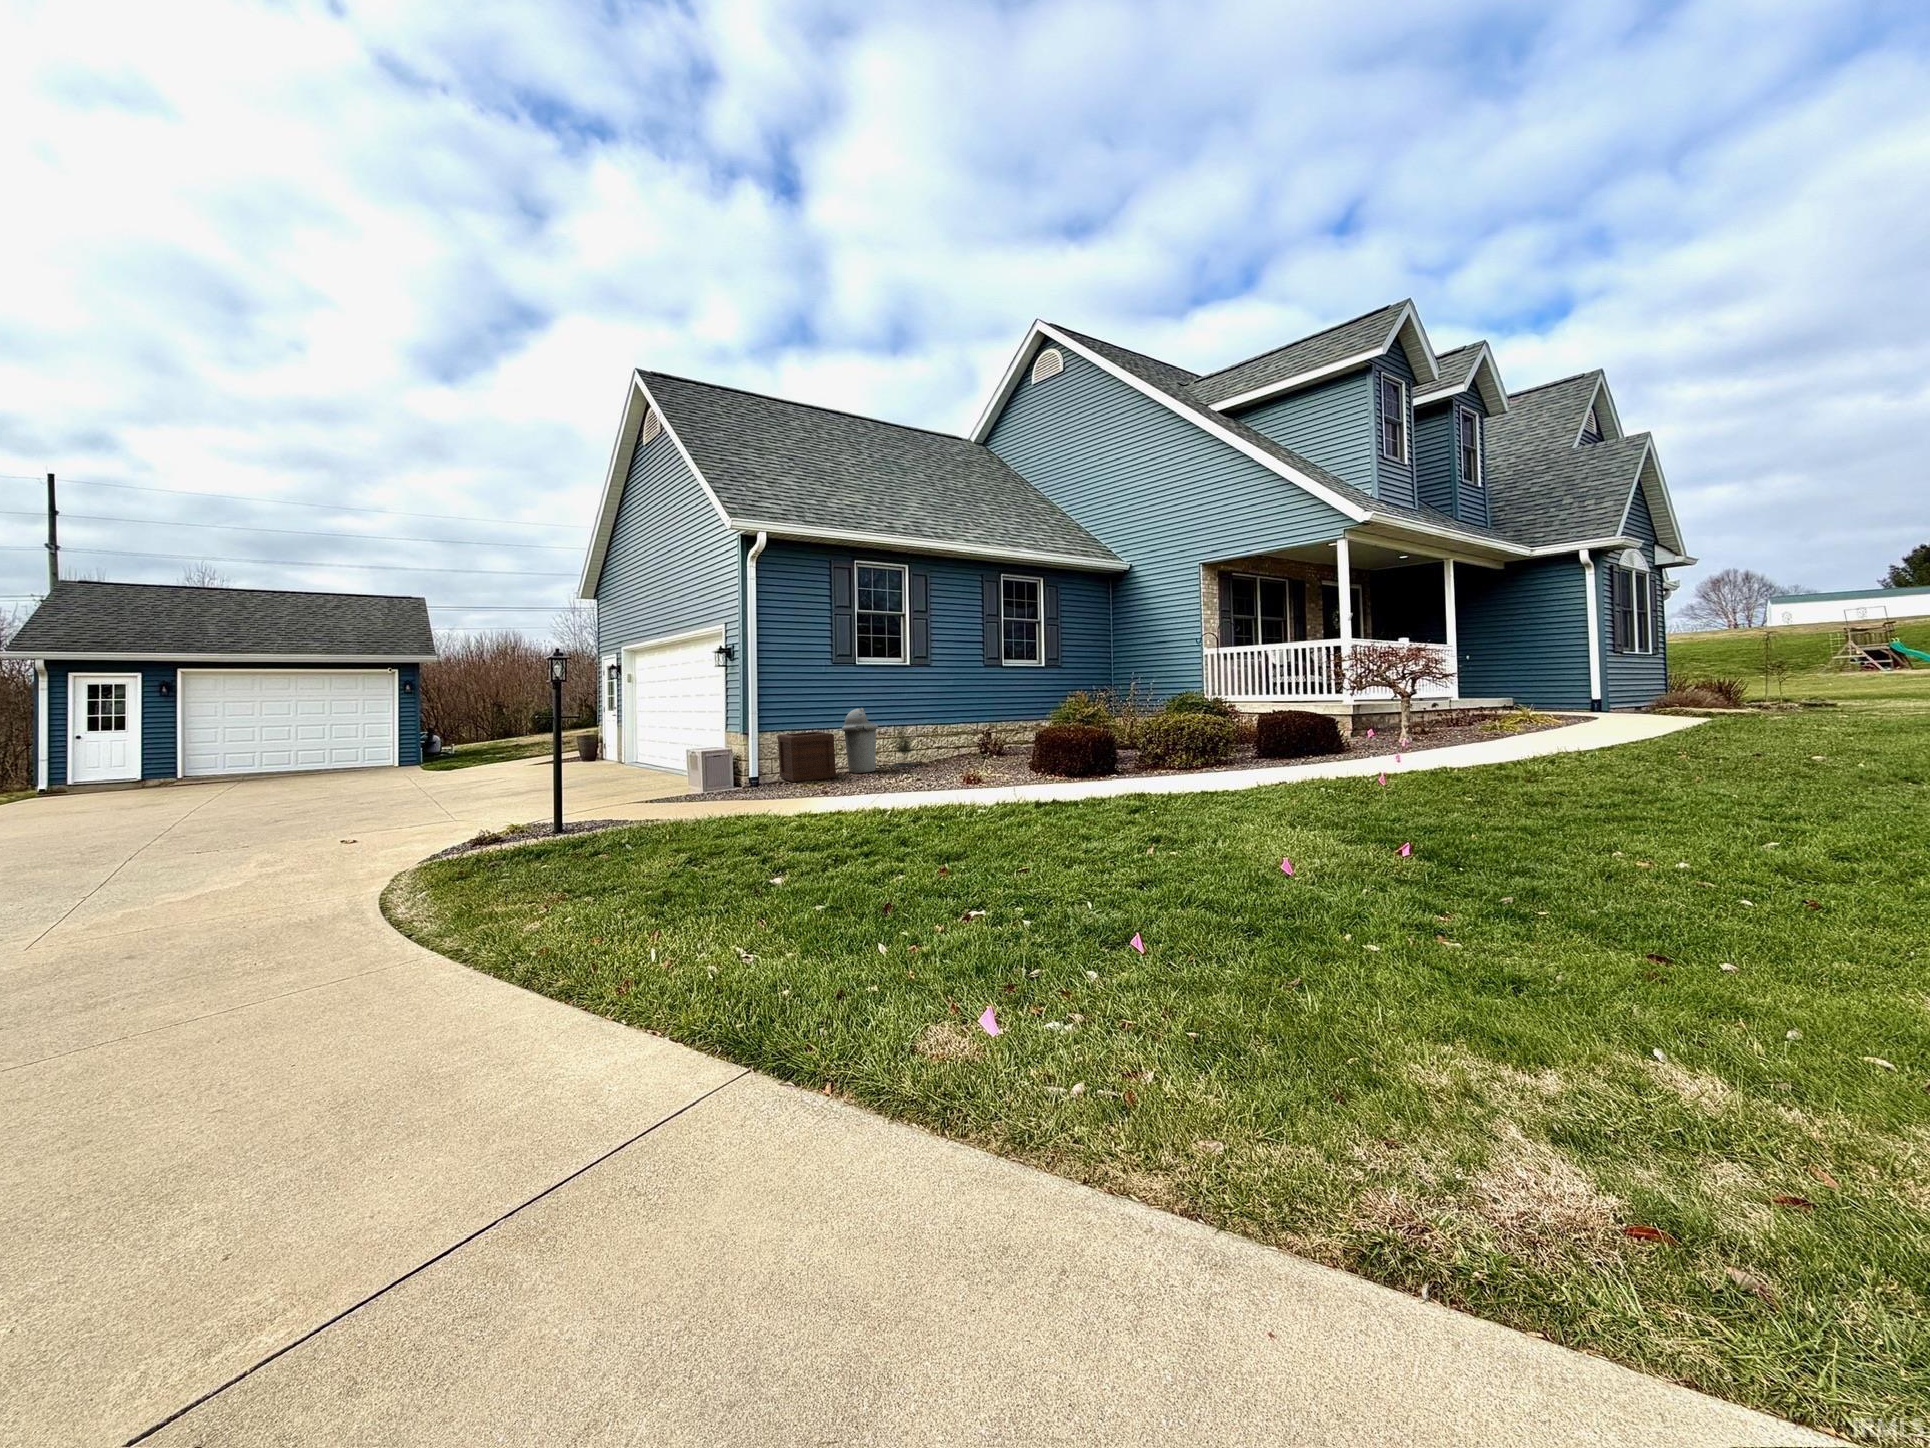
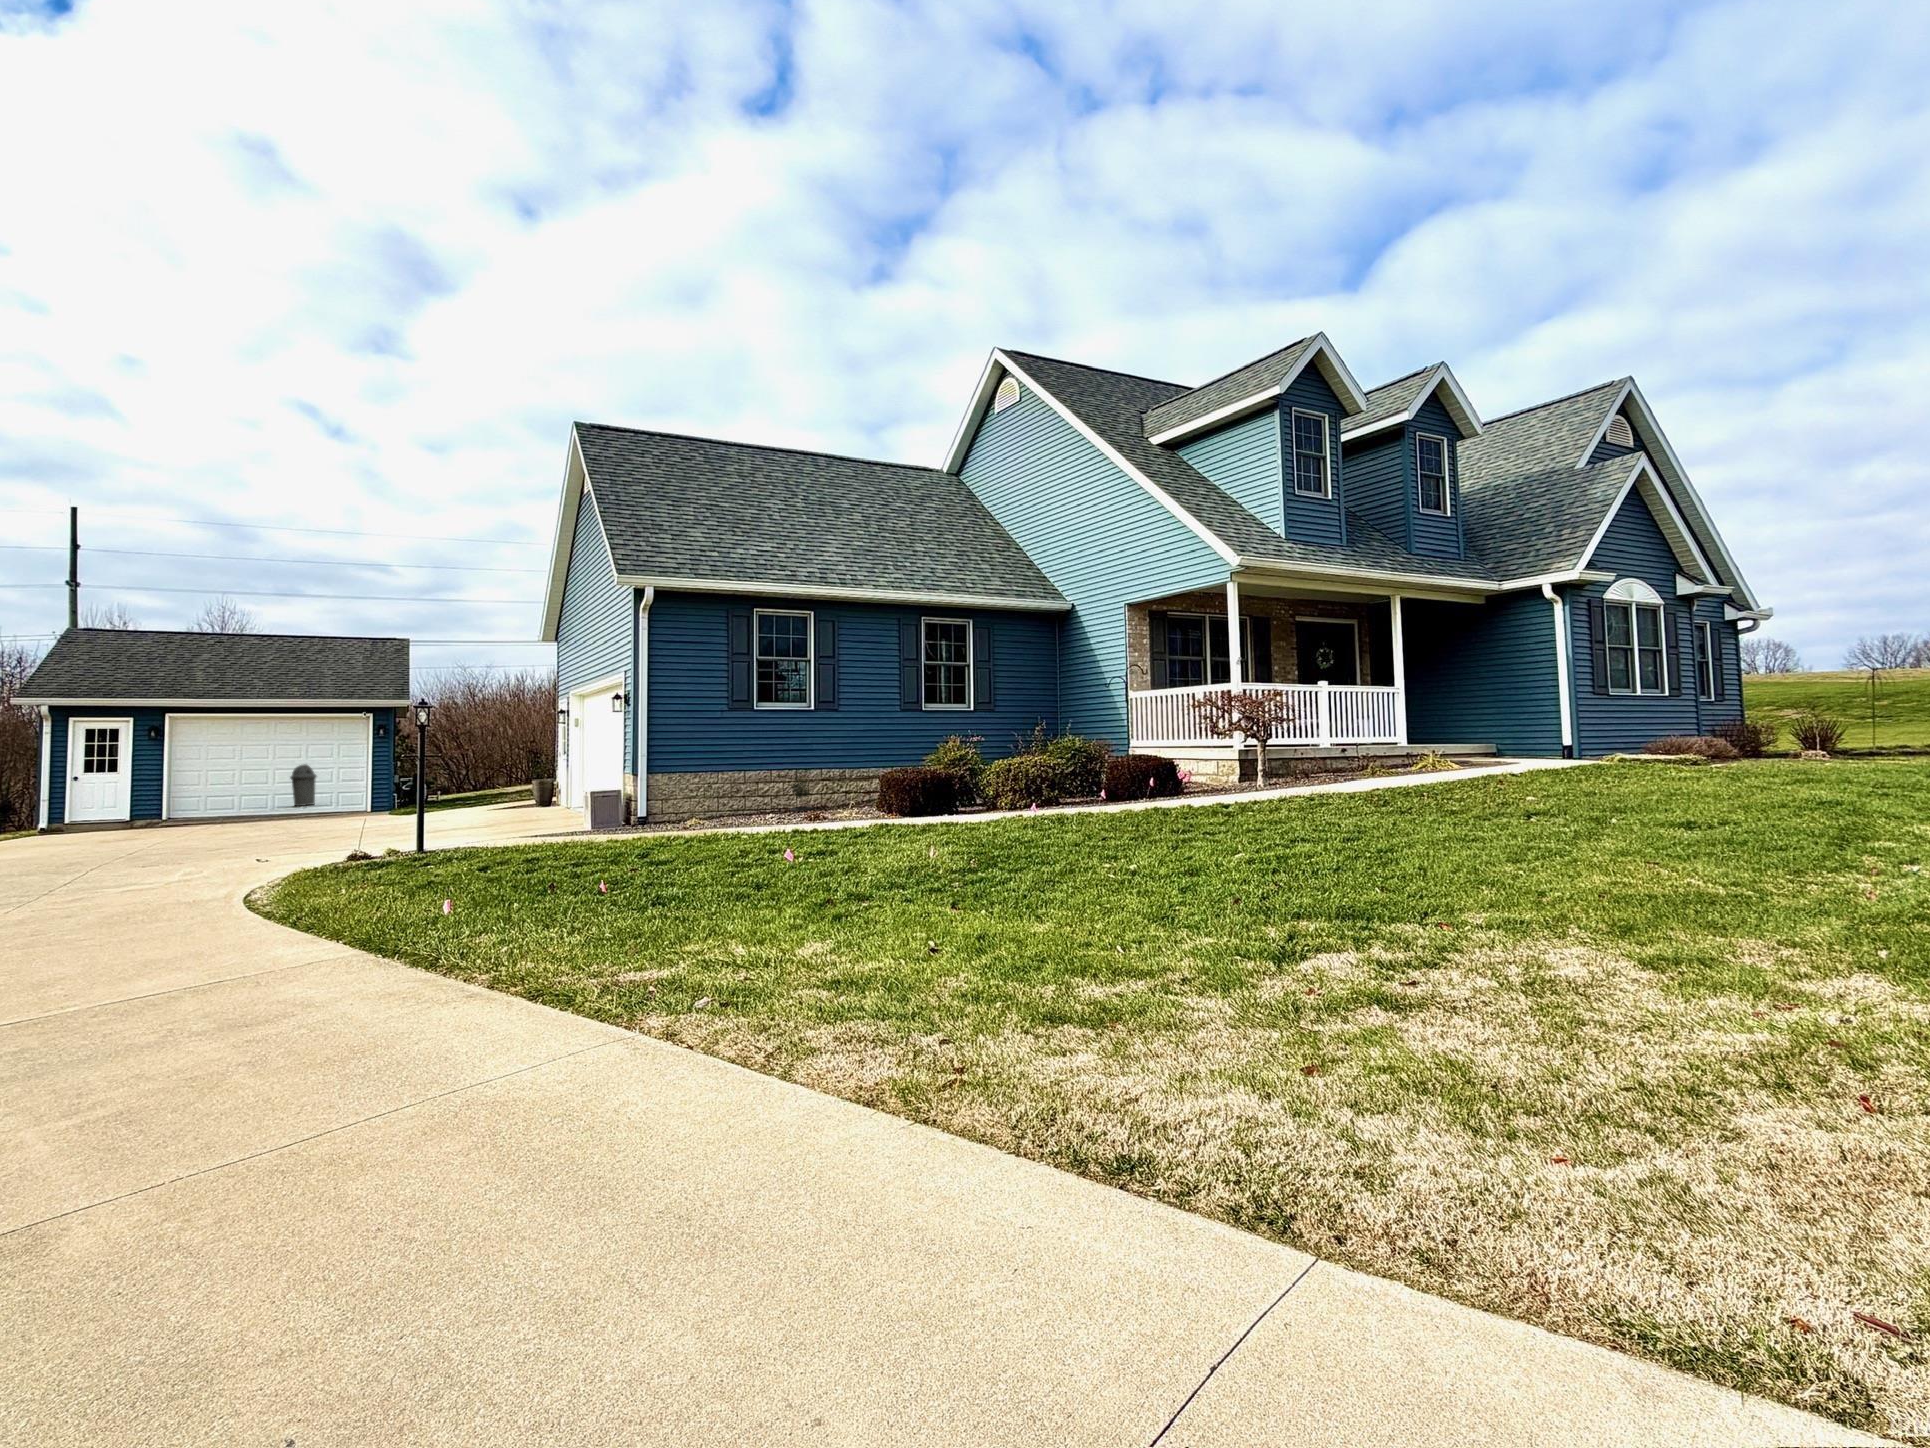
trash can: present [842,708,878,773] -> present [290,764,317,806]
wooden crate: present [778,731,836,782] -> none [670,776,720,824]

